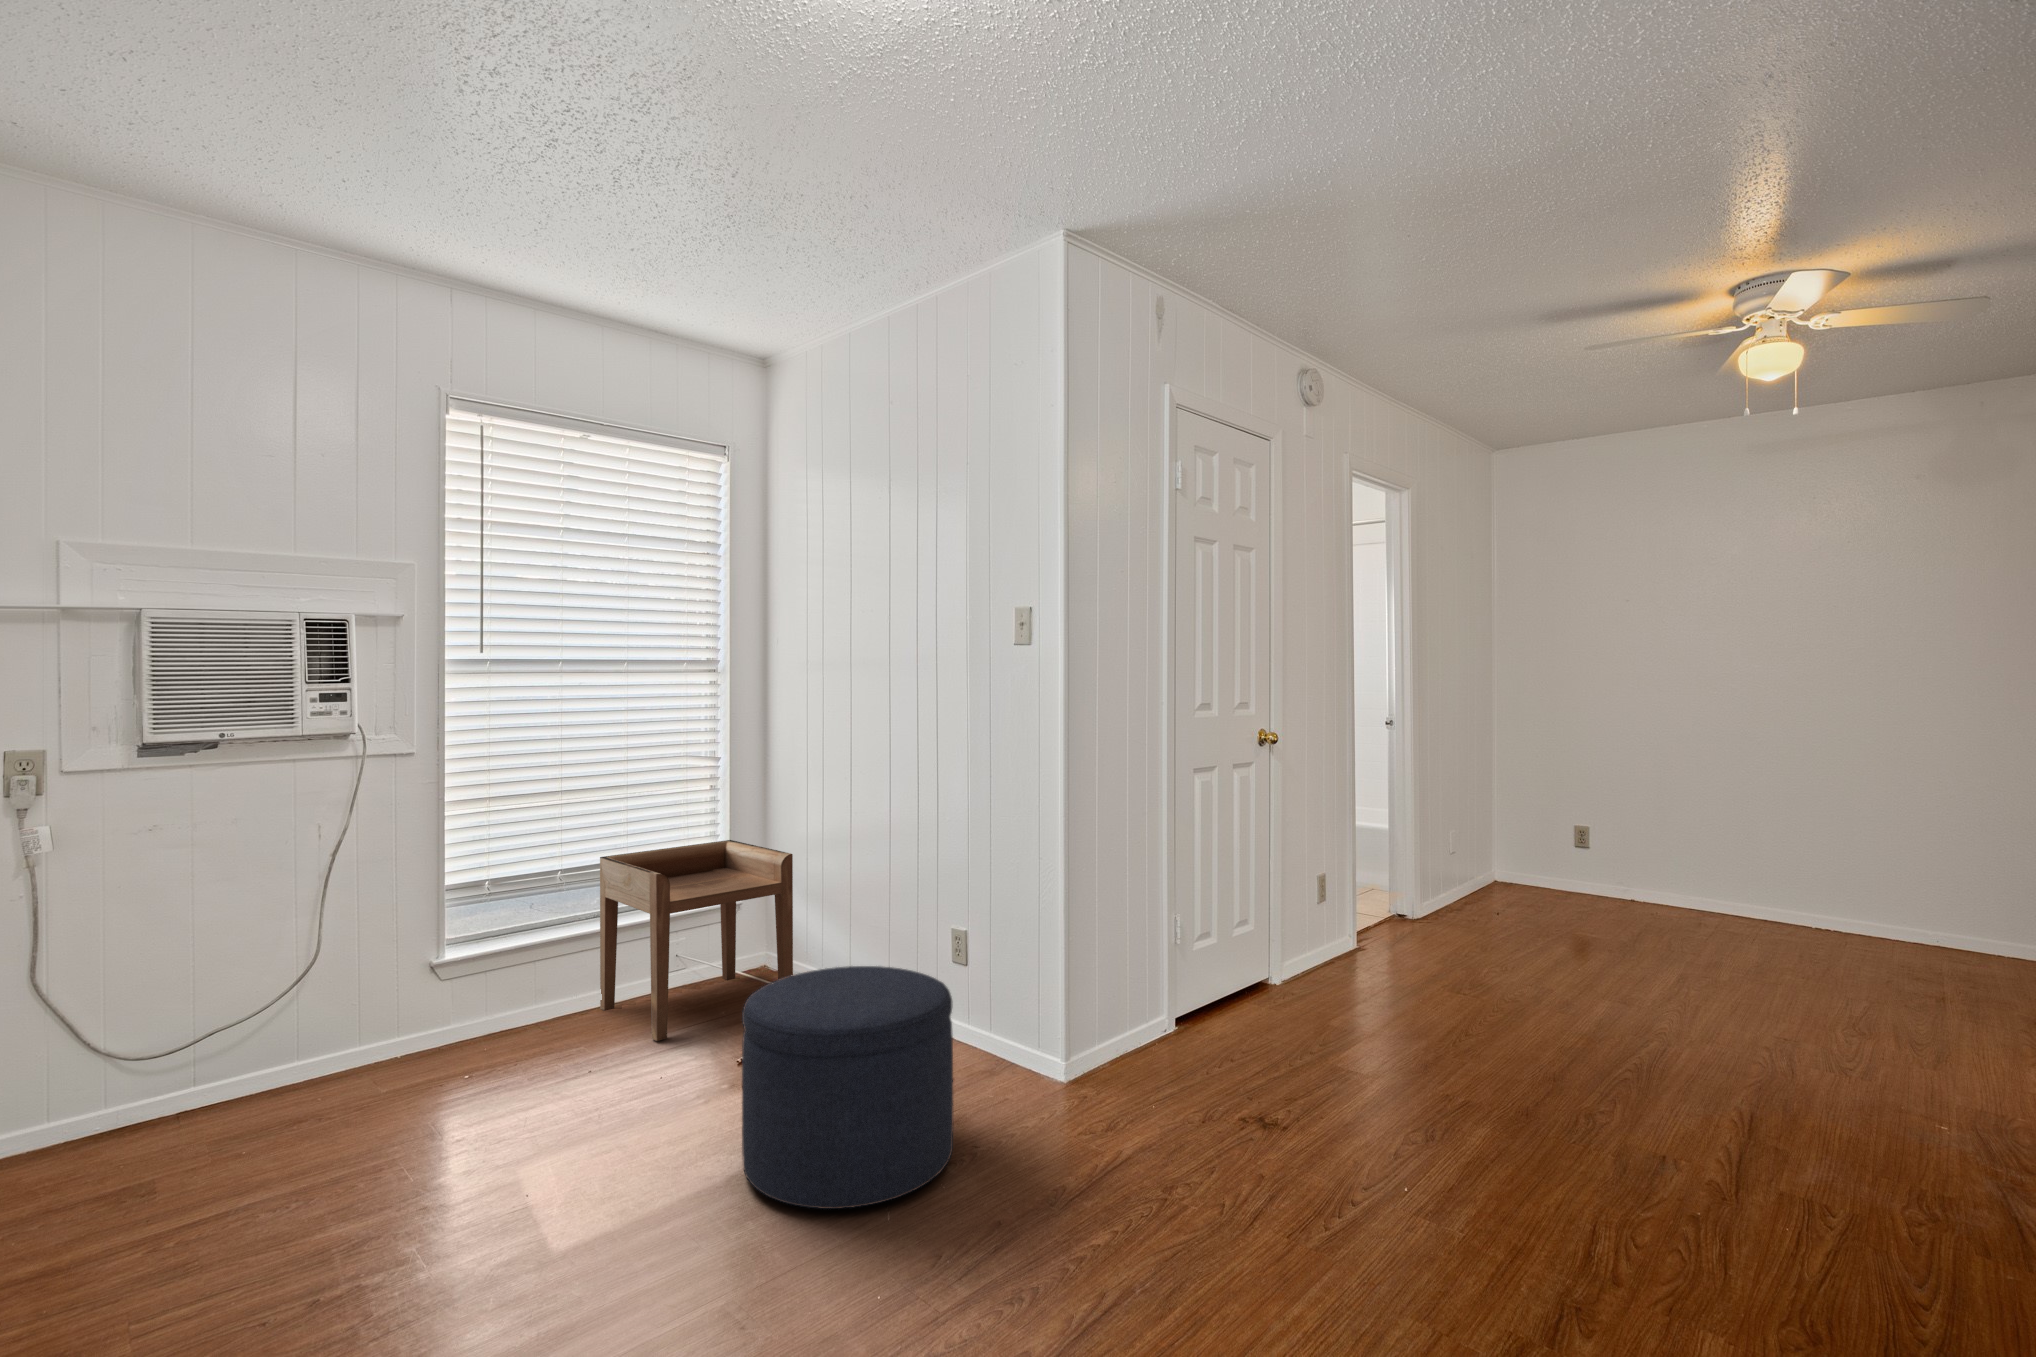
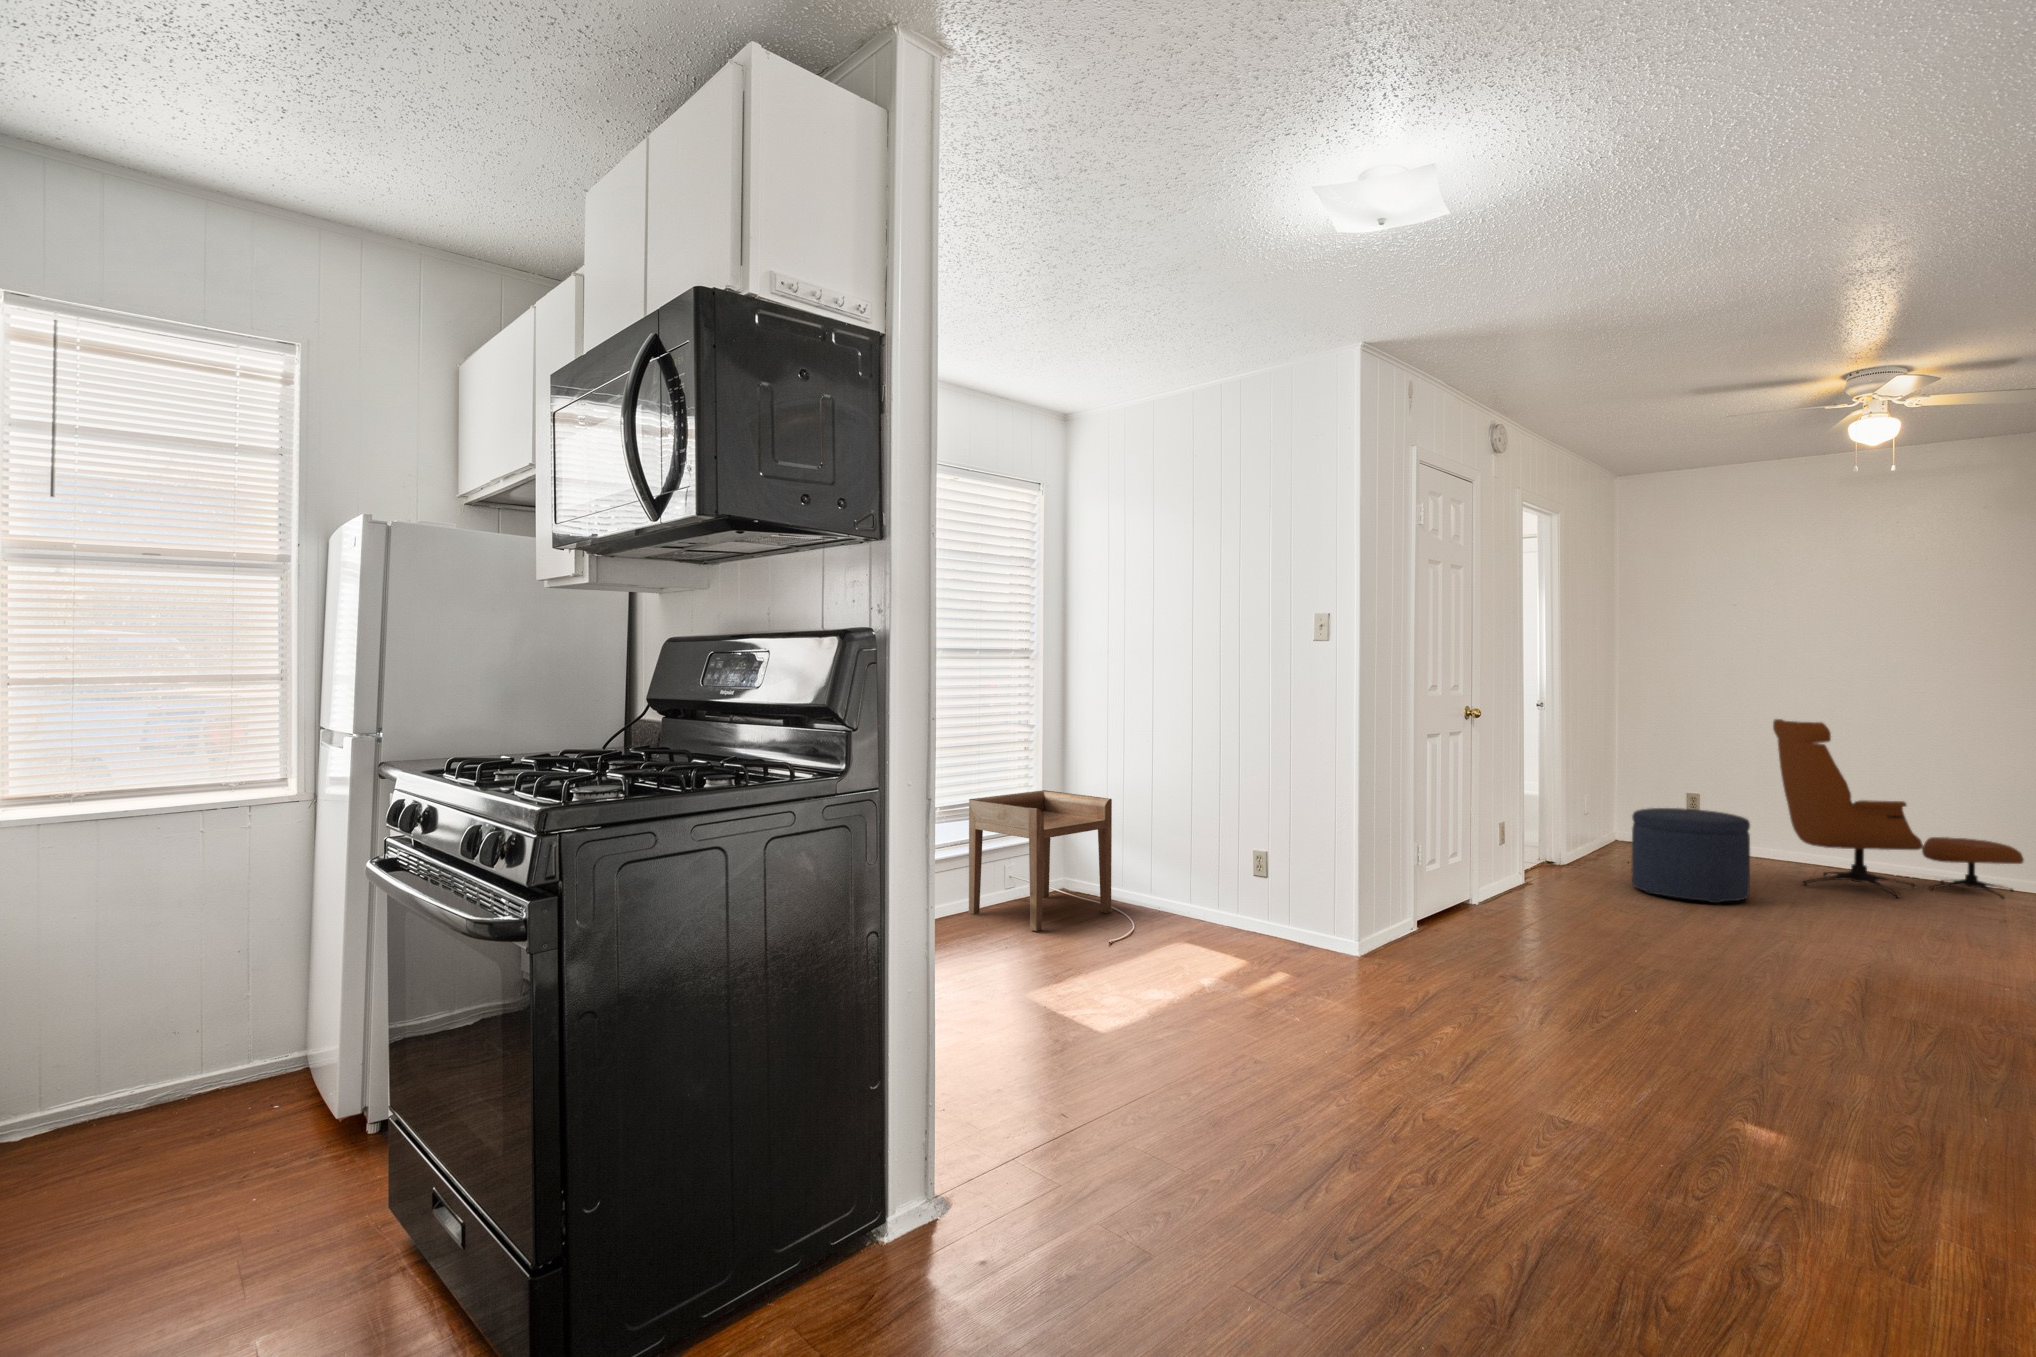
lounge chair: none [1663,738,1972,965] -> present [1773,719,2024,899]
ottoman: present [742,966,953,1209] -> present [1632,808,1750,903]

